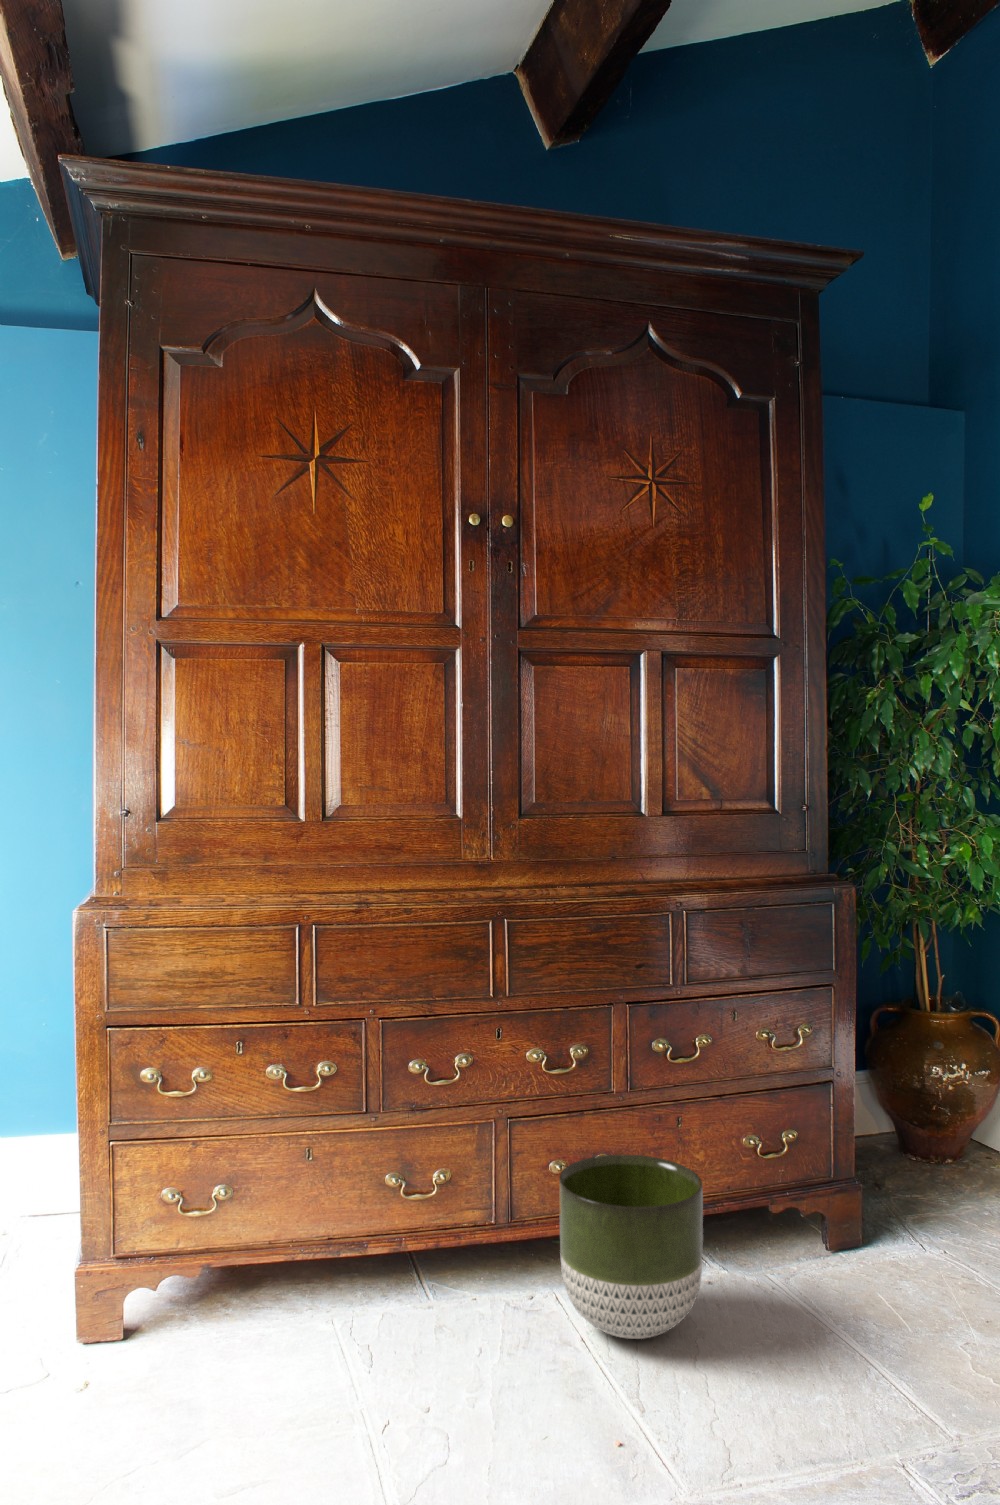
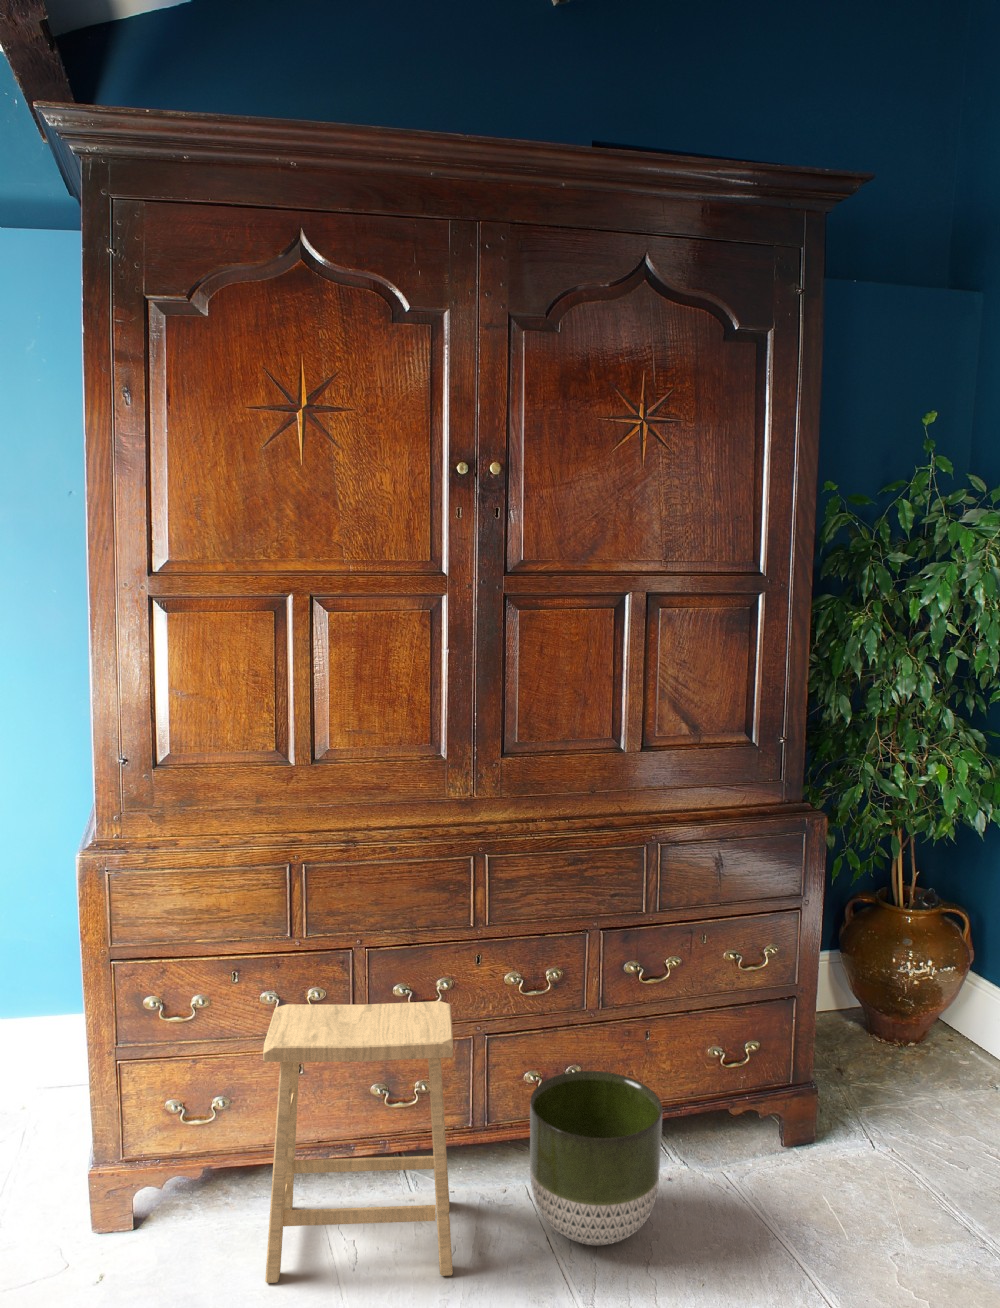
footstool: none [271,1072,480,1384] -> present [263,1001,453,1283]

